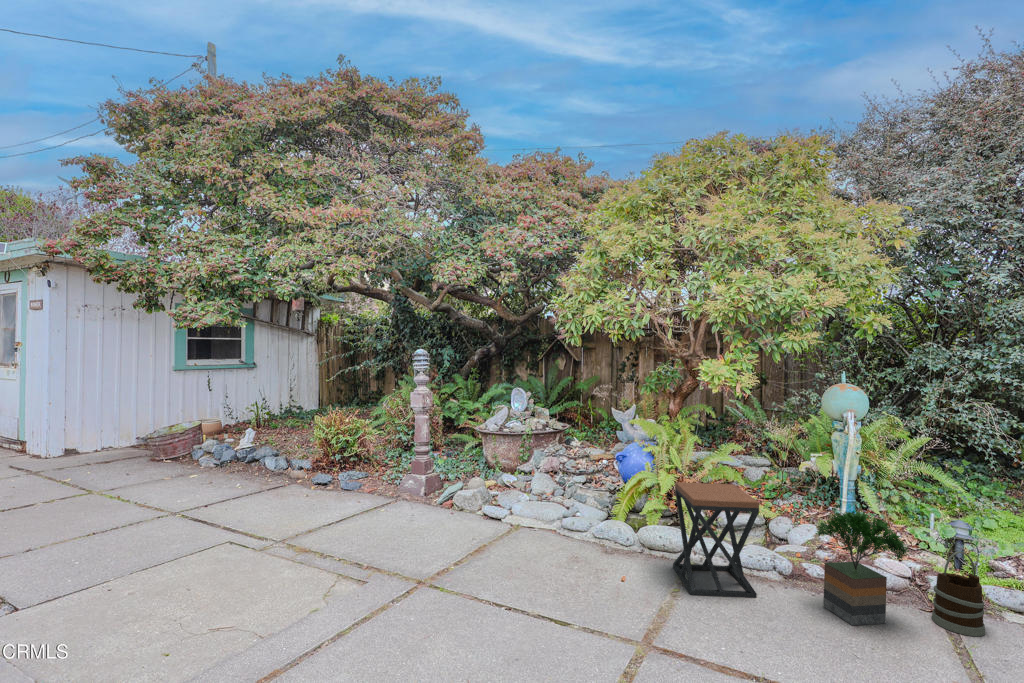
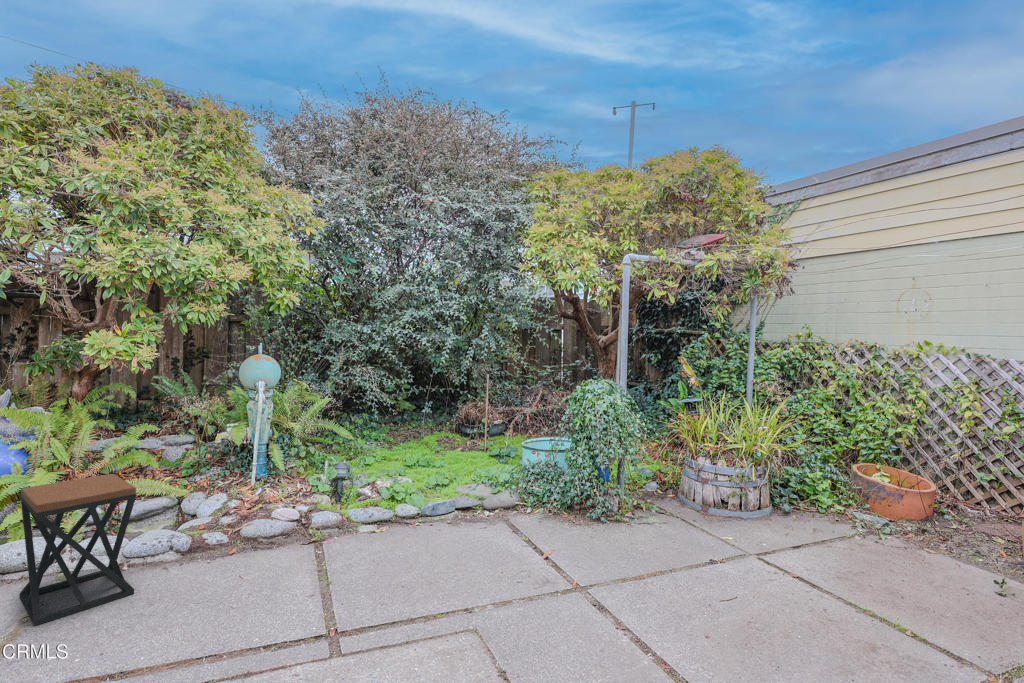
potted tree: present [816,511,909,625] -> none [202,471,287,583]
wooden bucket: present [932,552,985,636] -> none [308,485,344,553]

